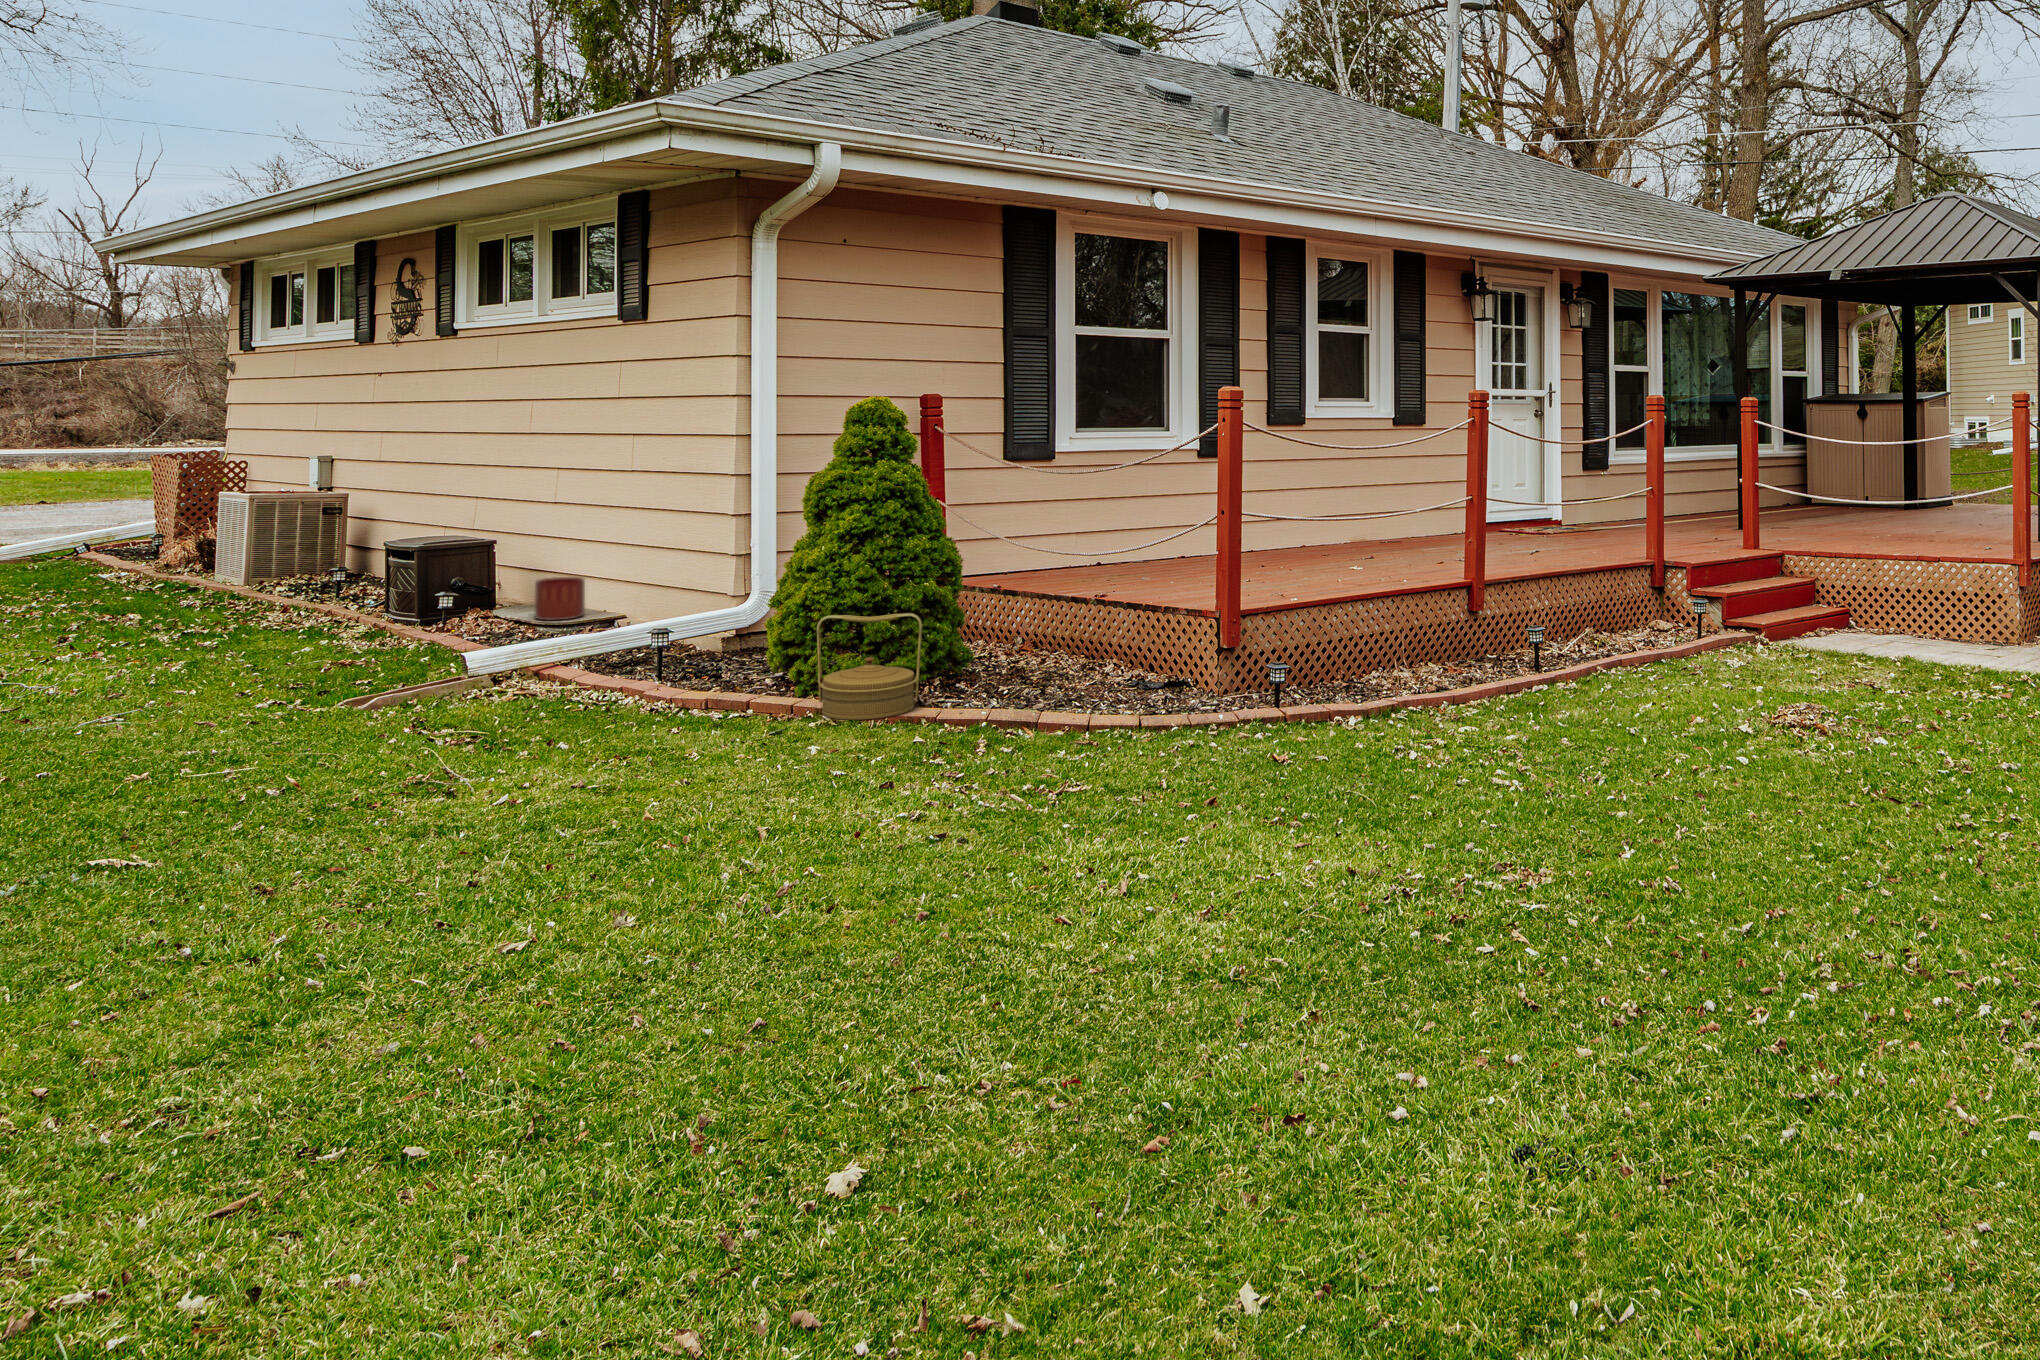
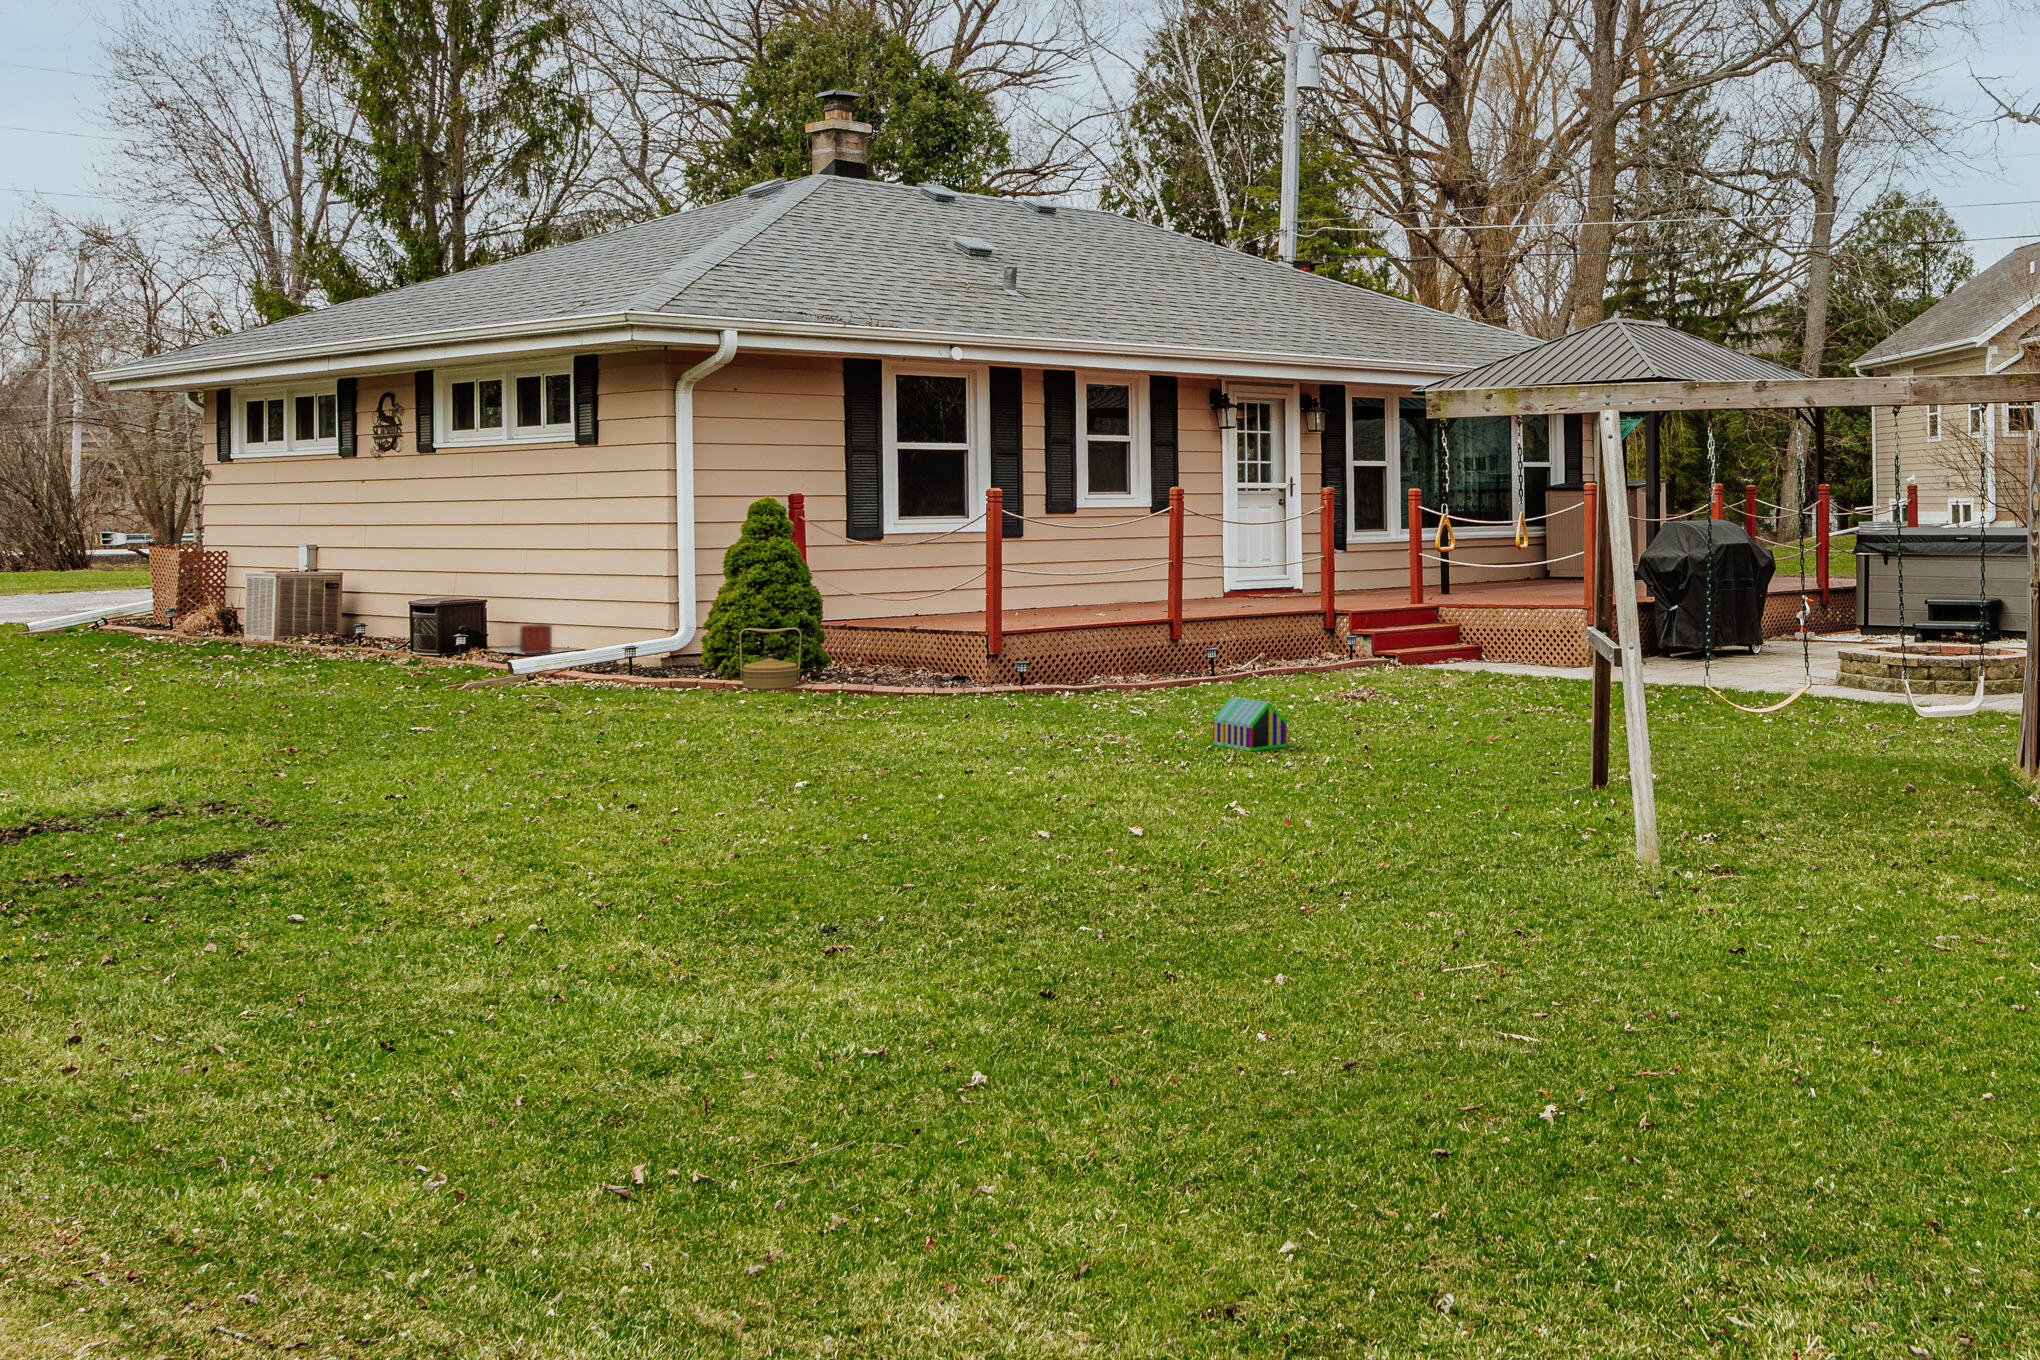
toy house: none [1821,854,2005,1017] -> present [1213,697,1287,751]

